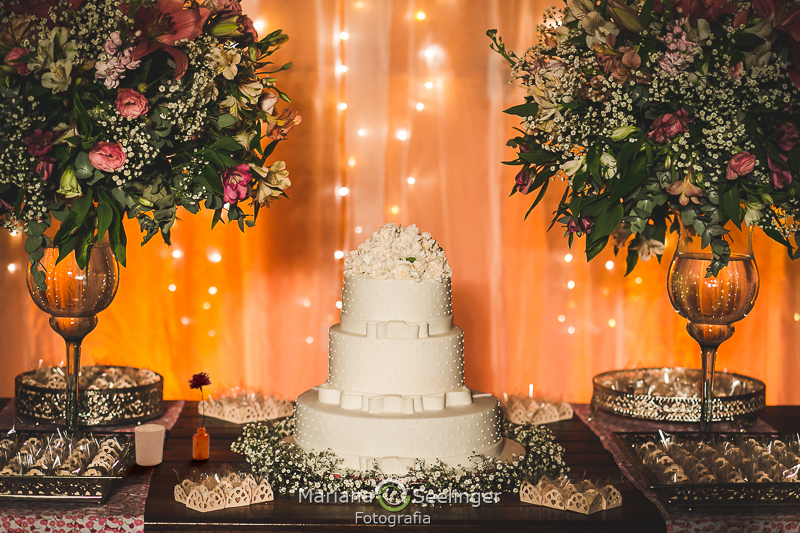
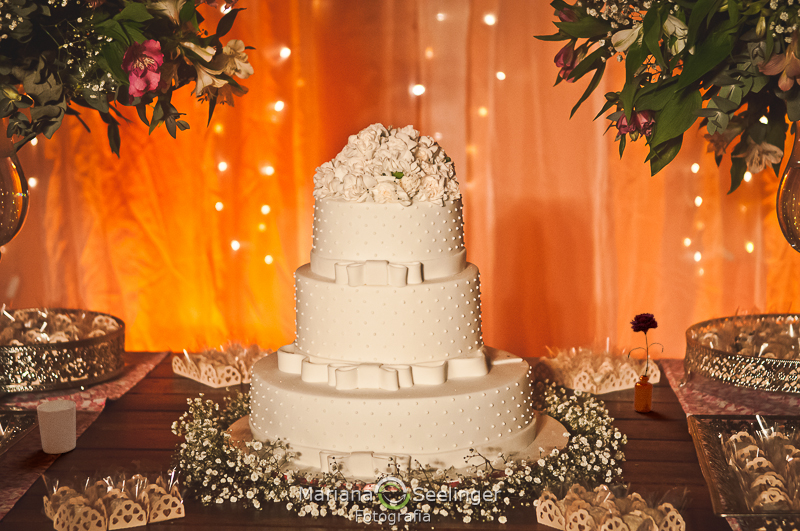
flower: present [187,372,217,460] -> present [628,313,663,412]

